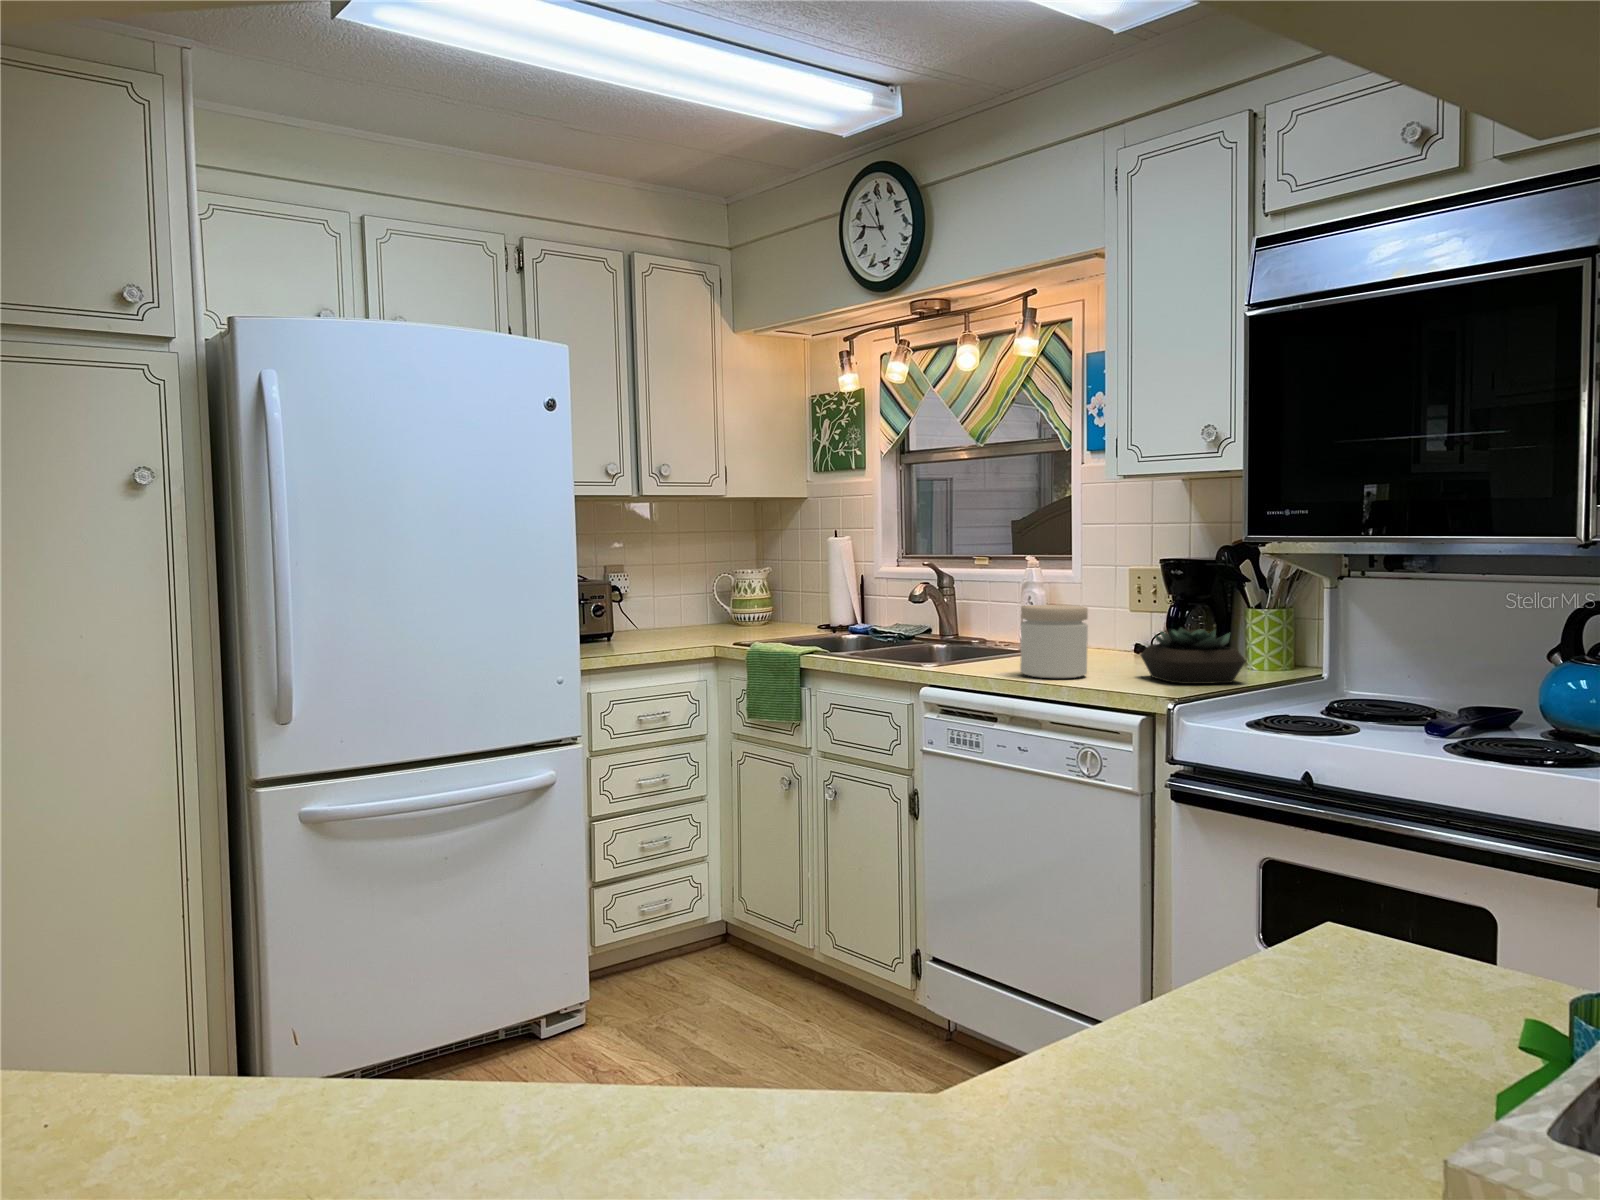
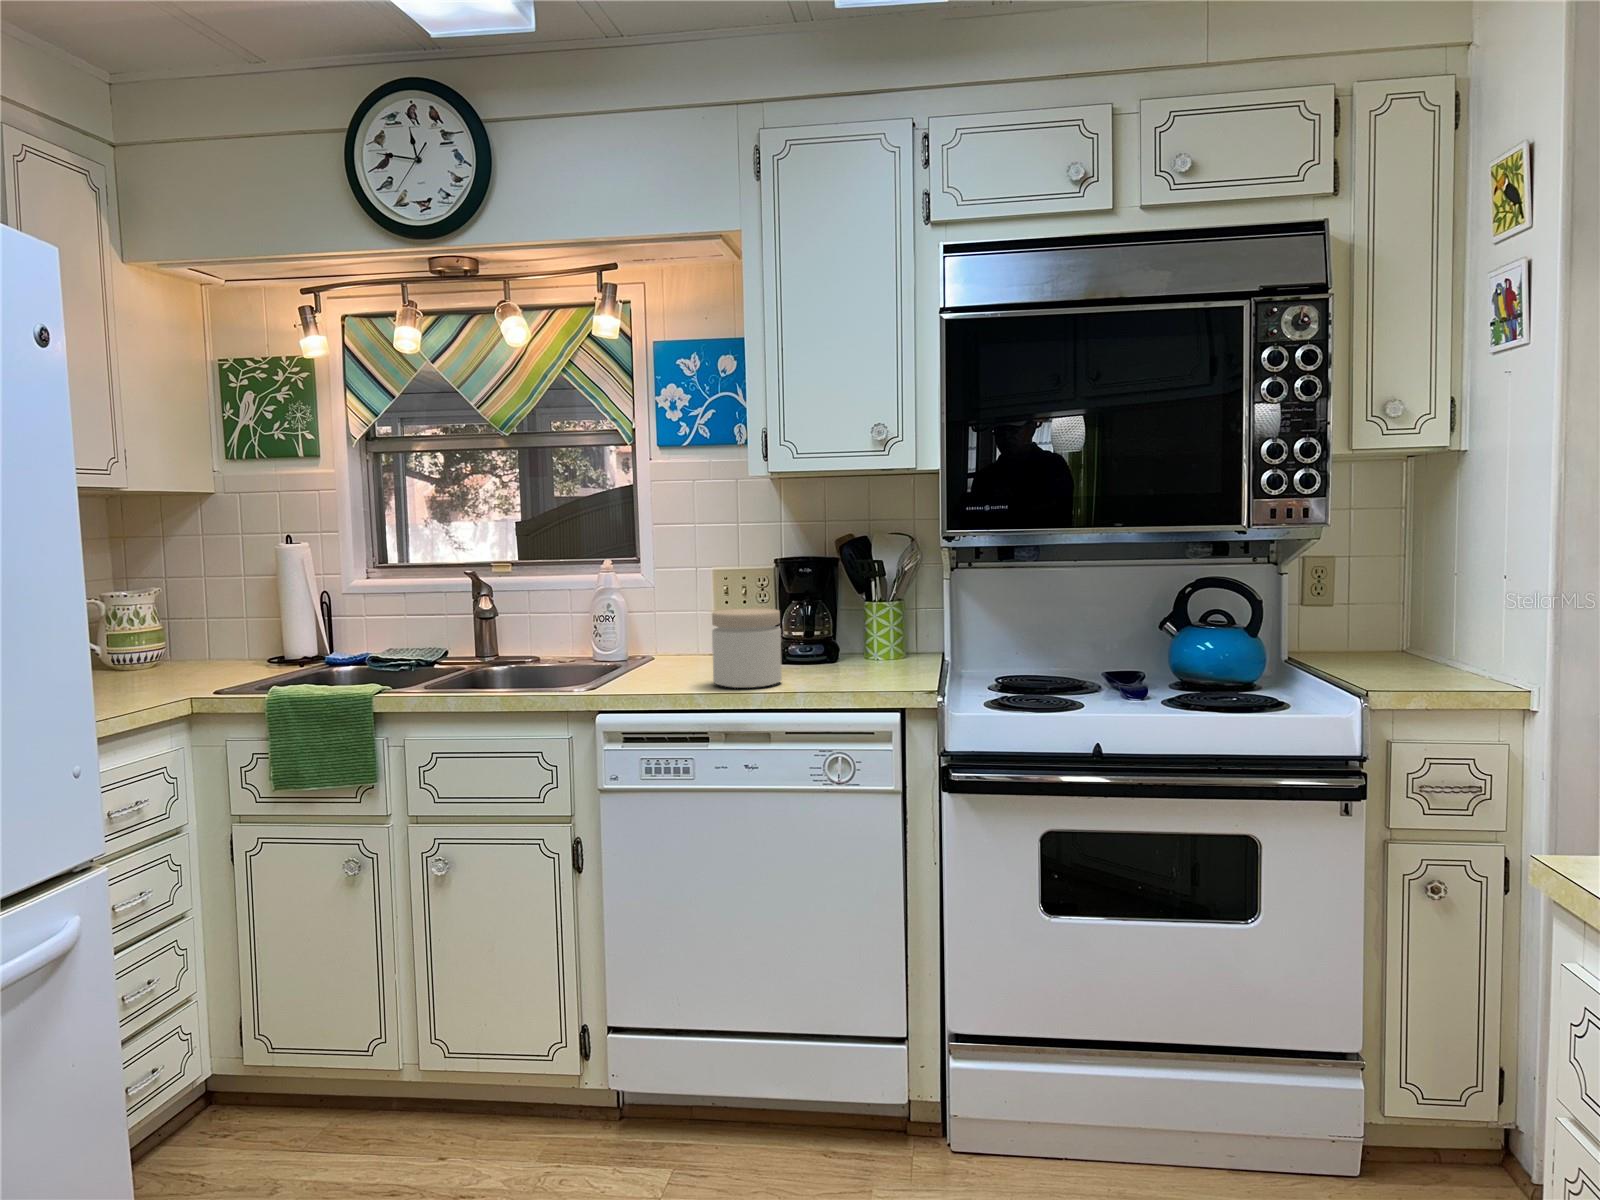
succulent plant: present [1141,628,1246,684] -> none [813,621,910,676]

